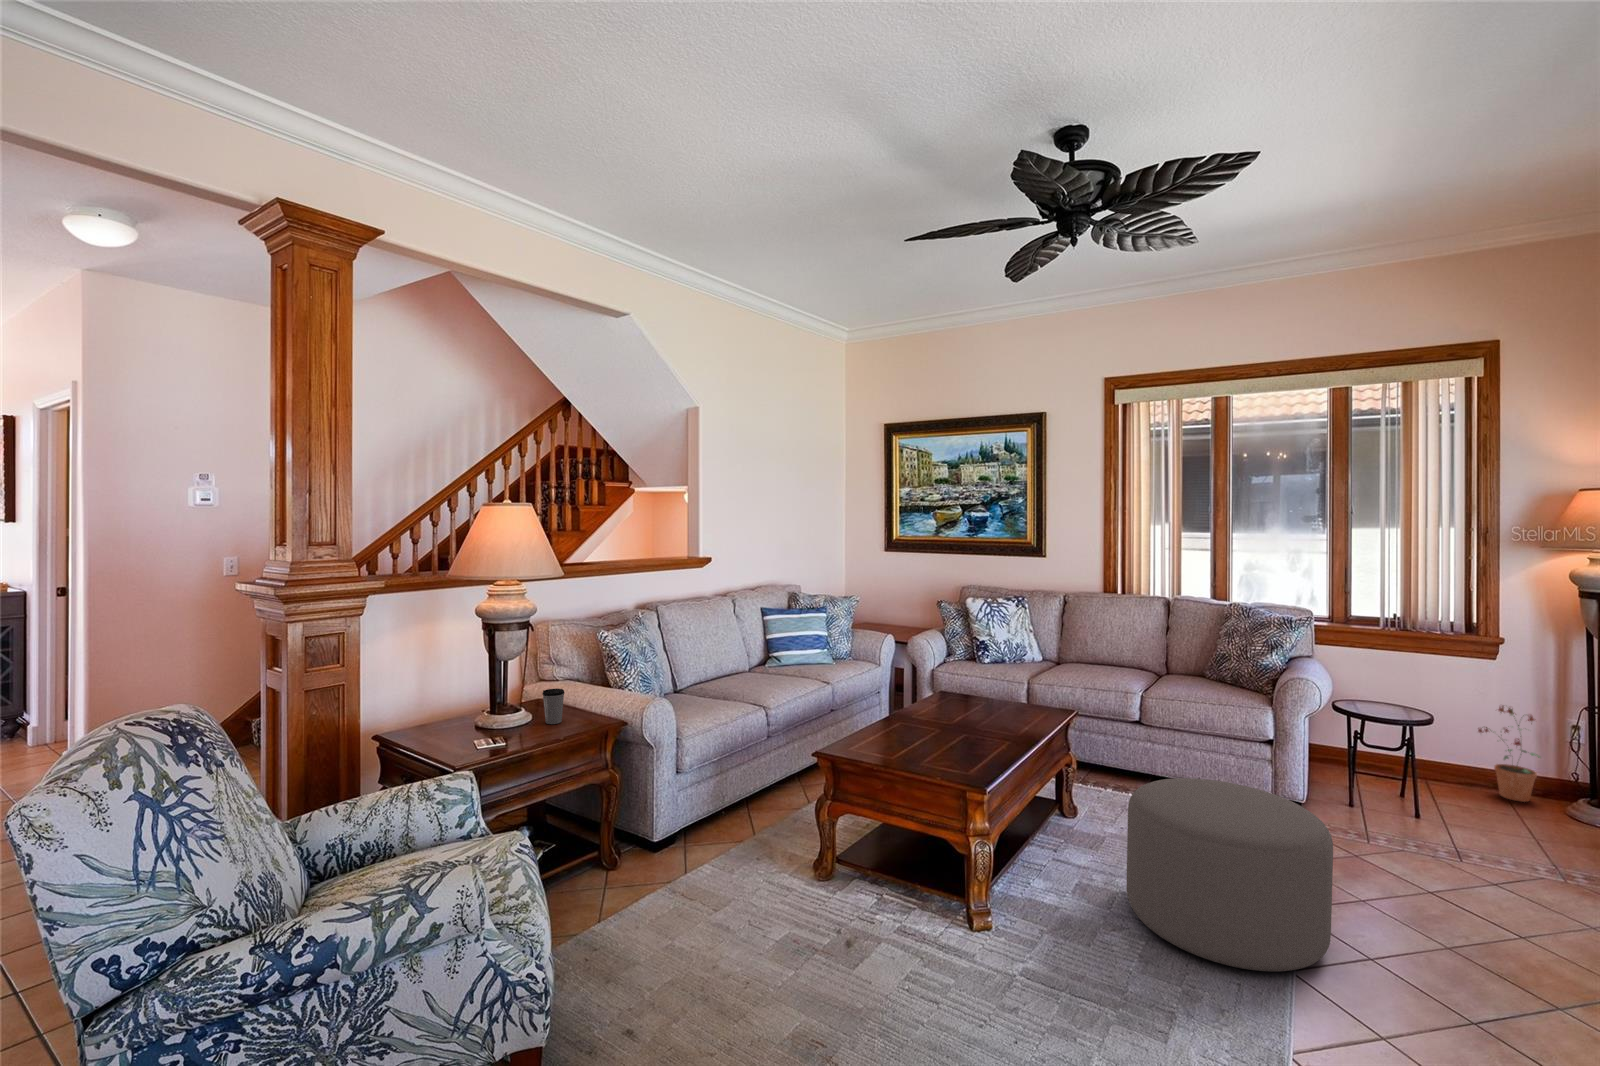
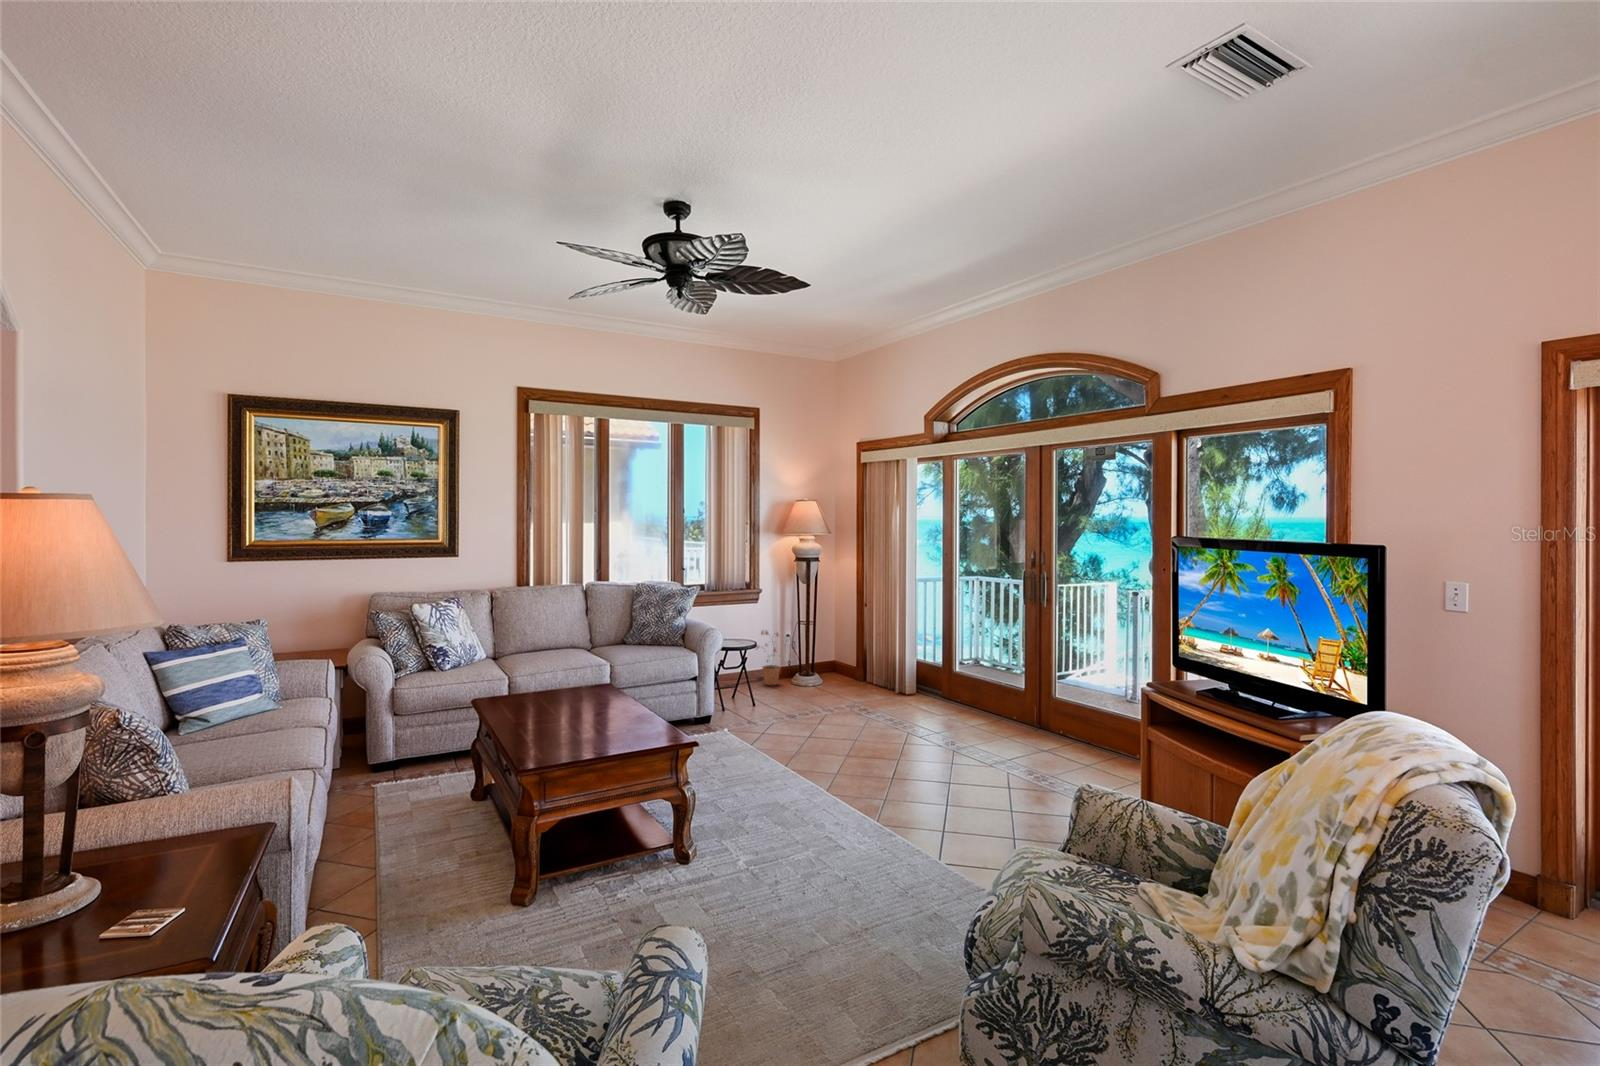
coffee cup: present [542,689,565,724] -> none [138,797,184,862]
ottoman: present [1126,778,1333,971] -> none [720,696,839,808]

